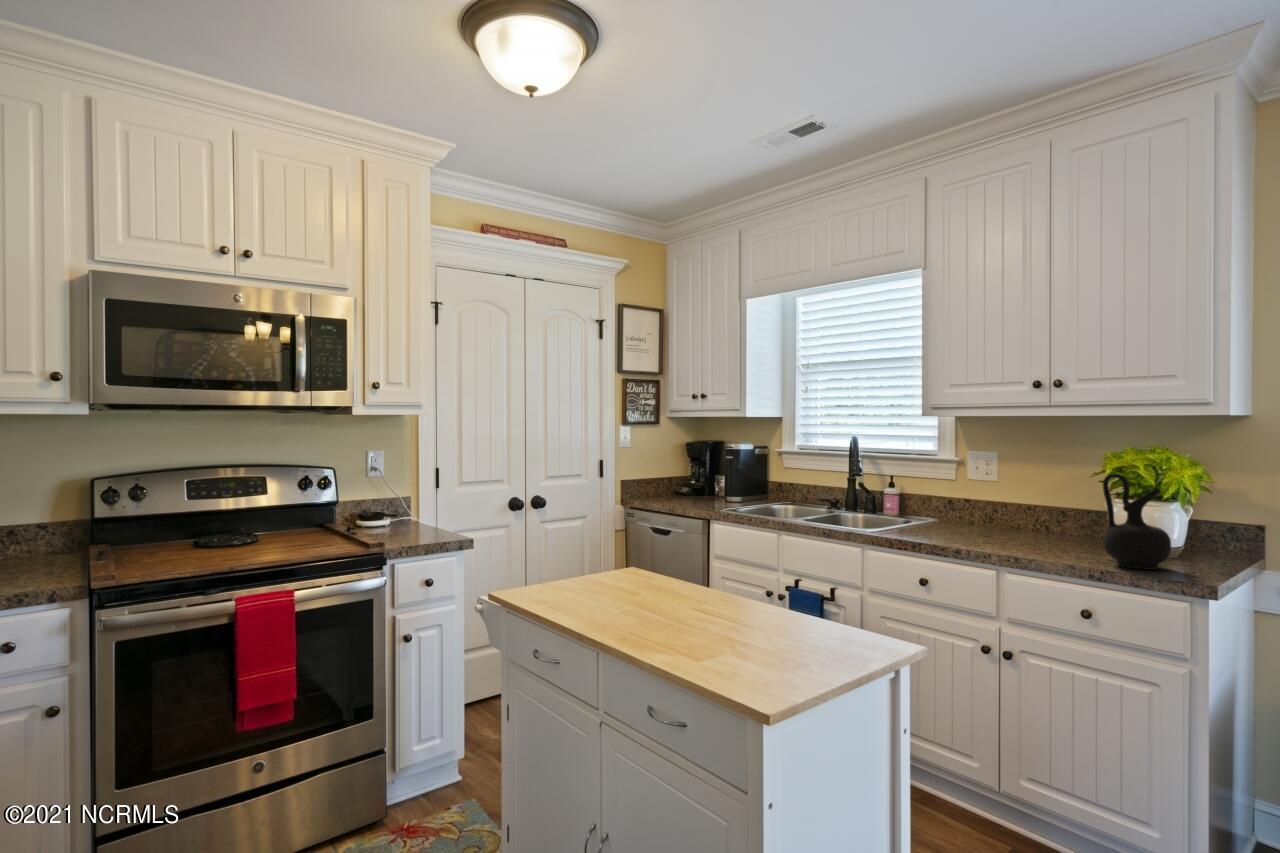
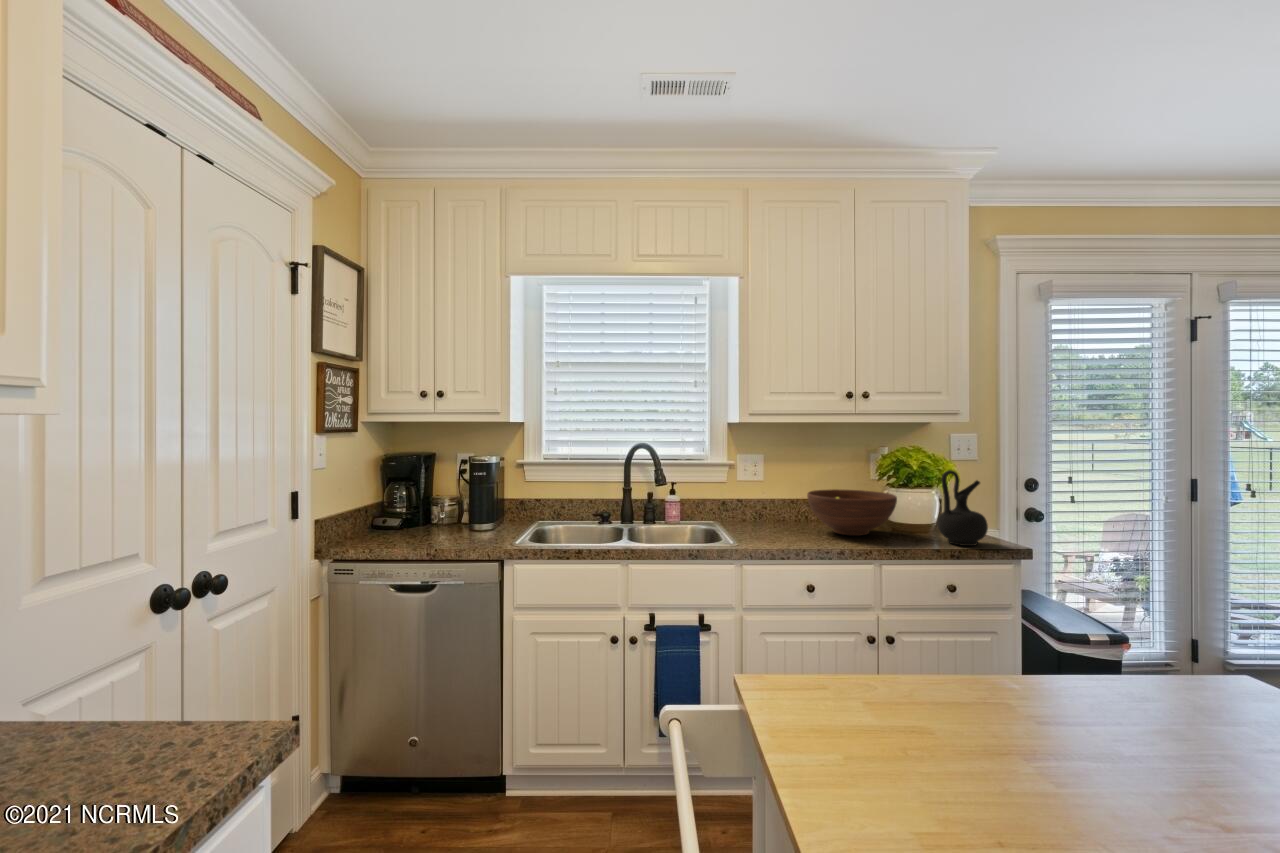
fruit bowl: none [980,492,1092,545] -> present [807,489,897,536]

